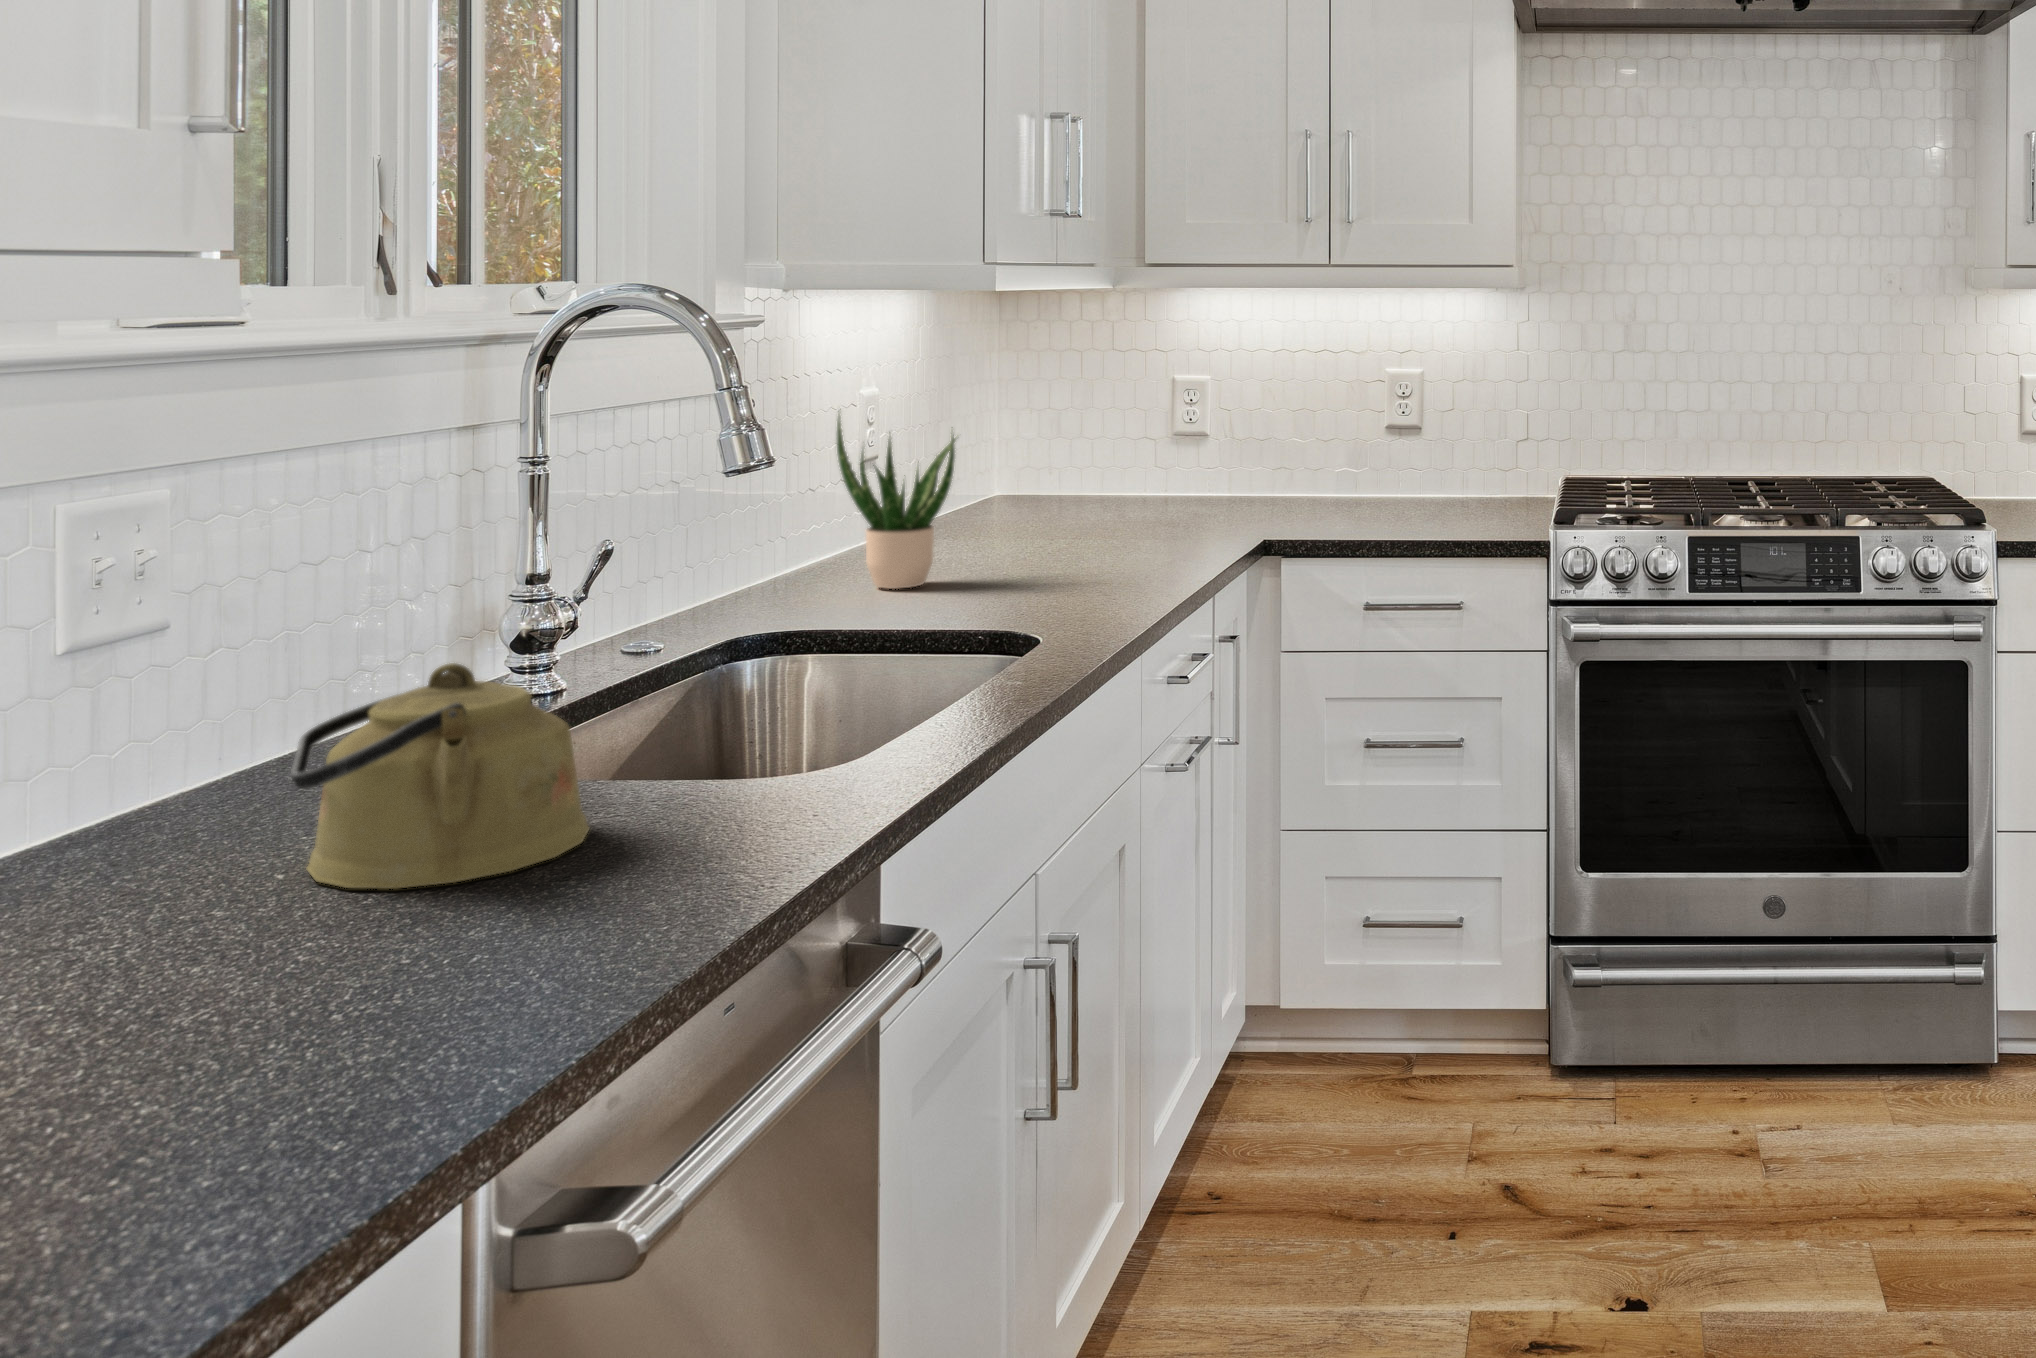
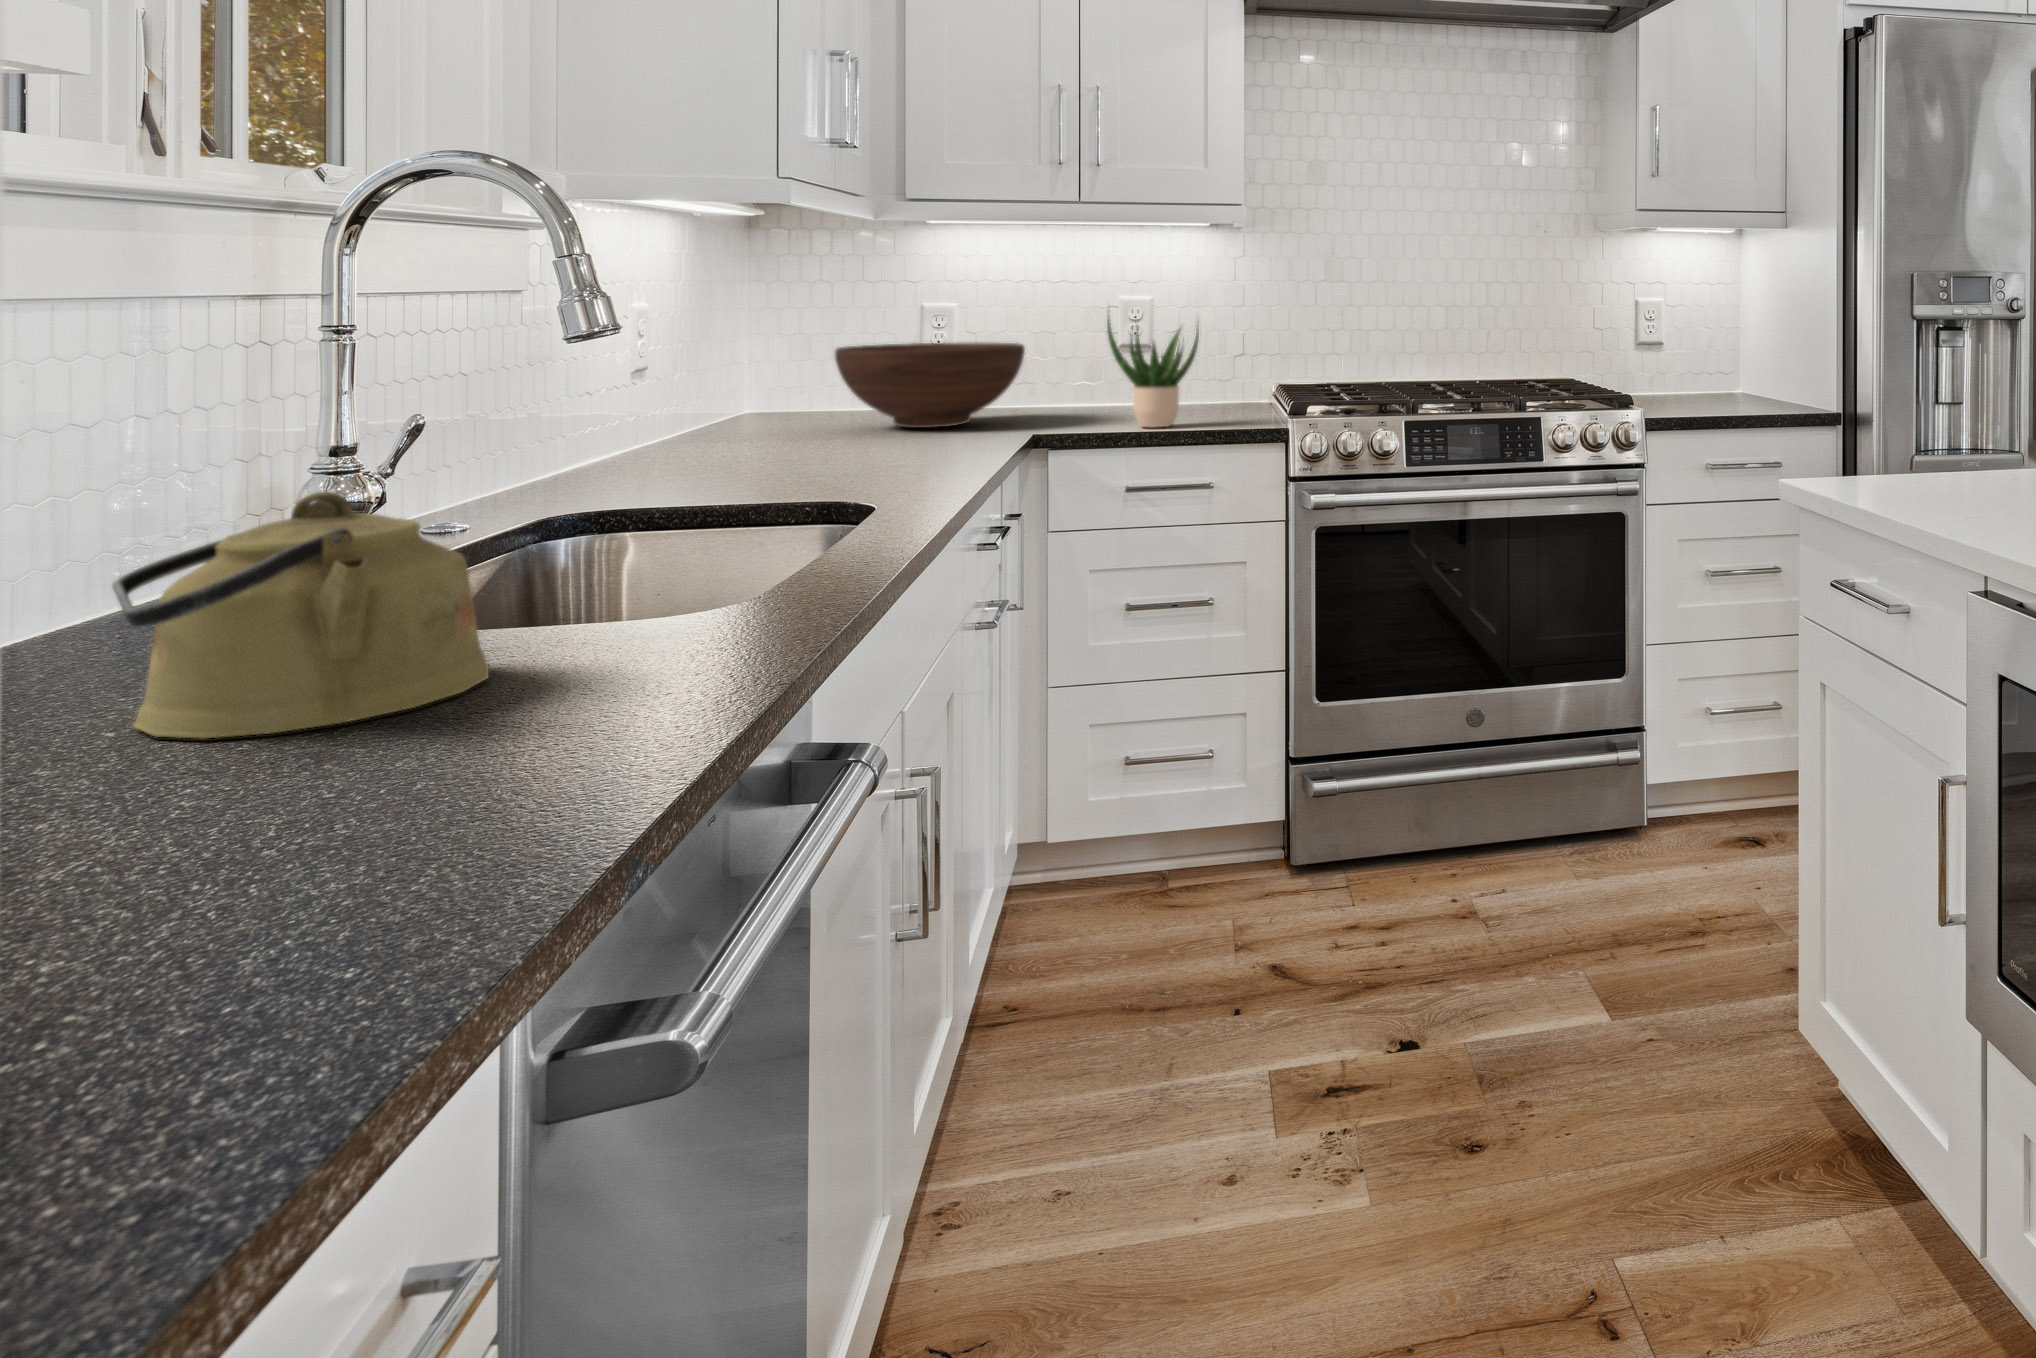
potted plant: present [837,409,956,589] -> present [1107,311,1199,427]
fruit bowl: none [1066,420,1265,521] -> present [835,342,1025,428]

